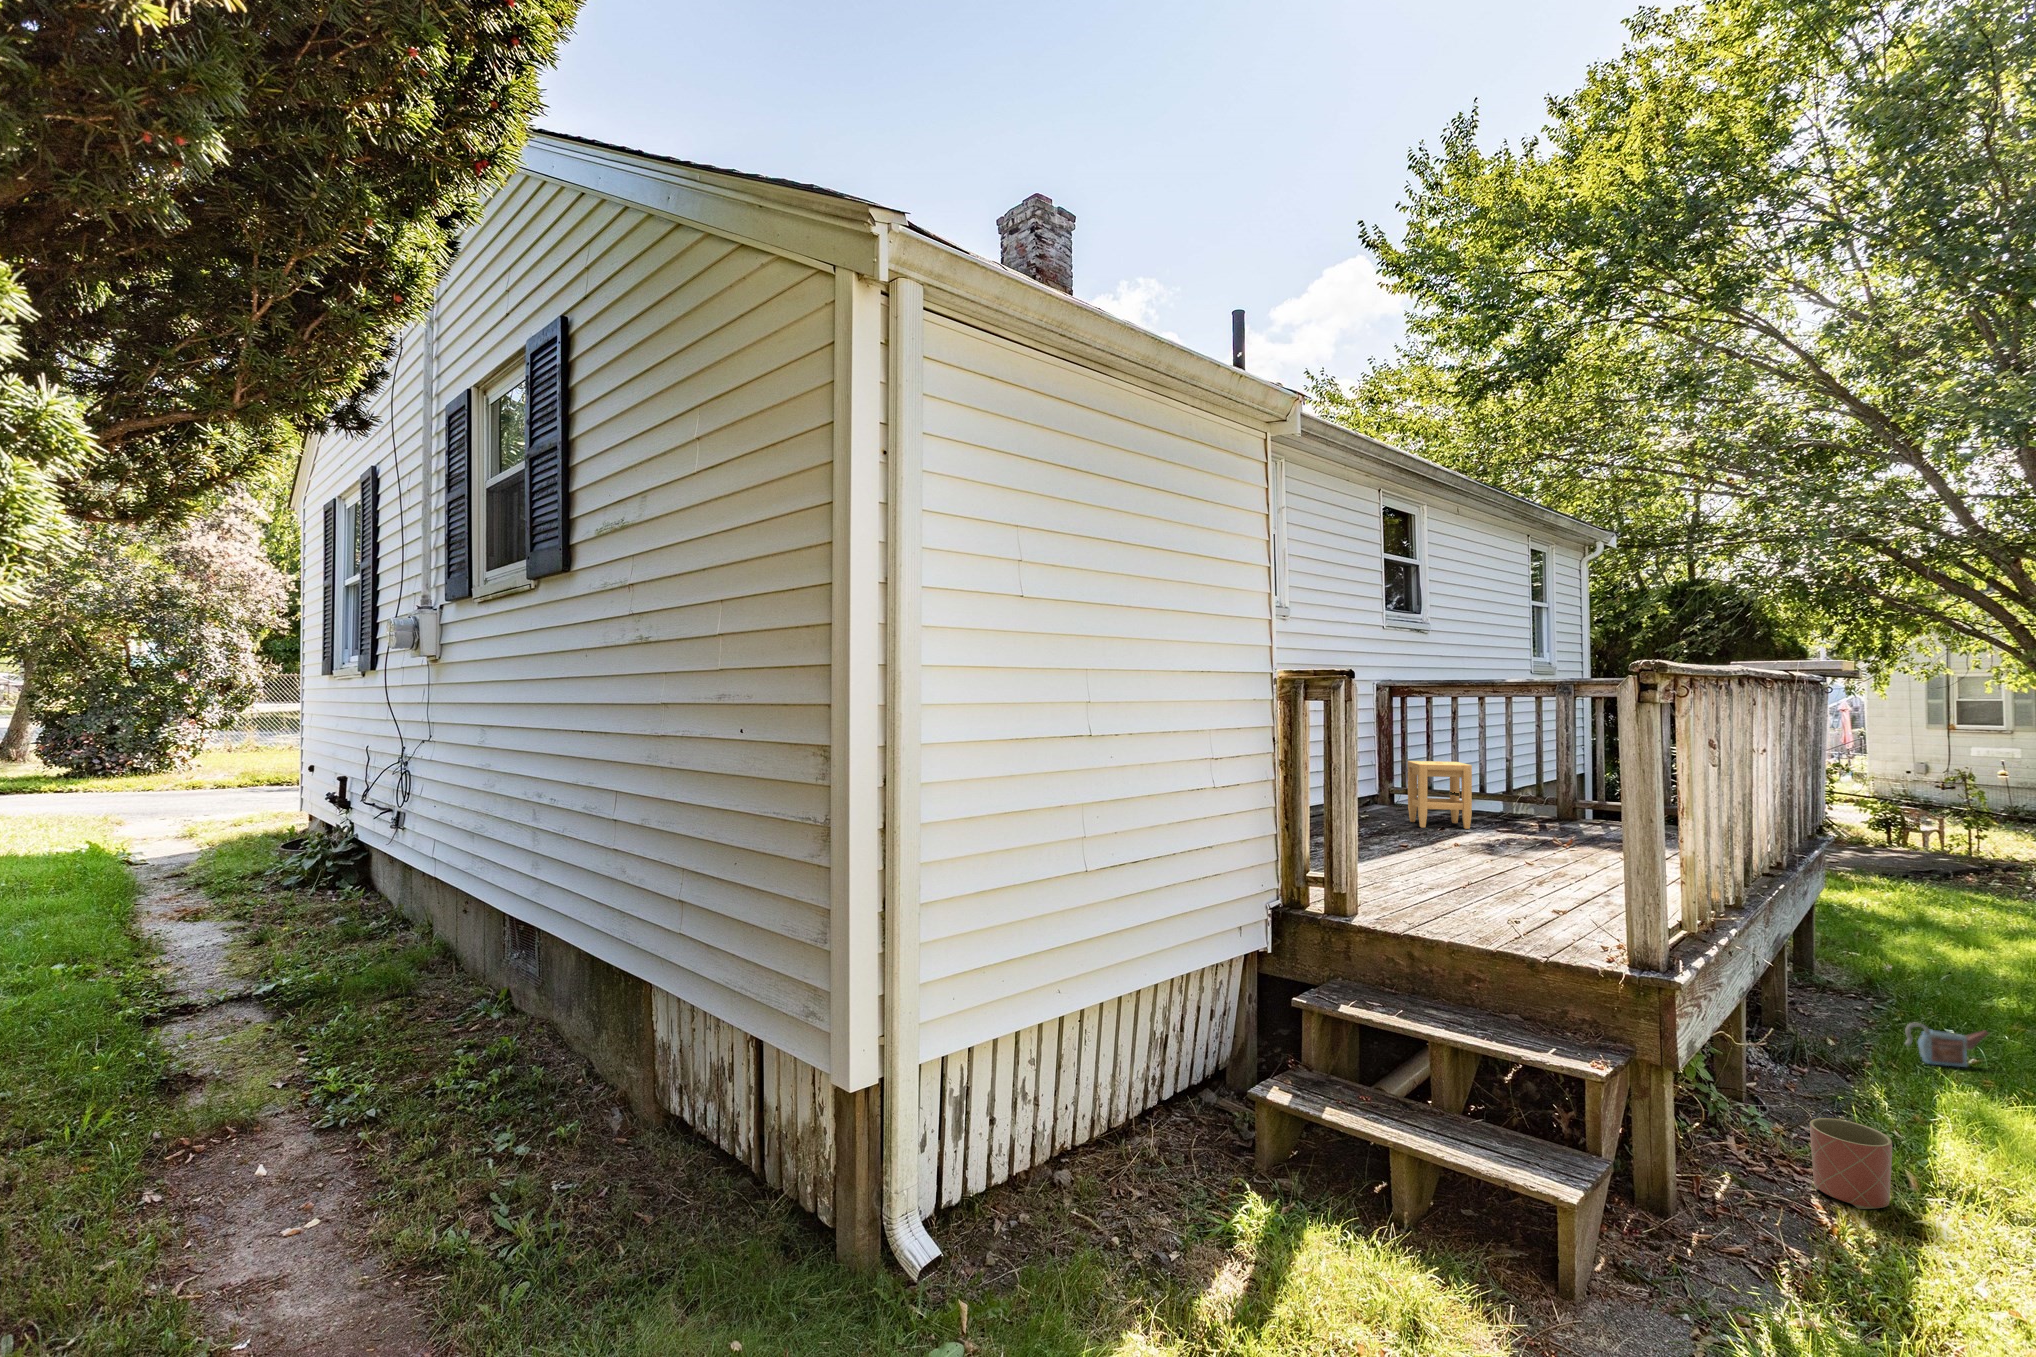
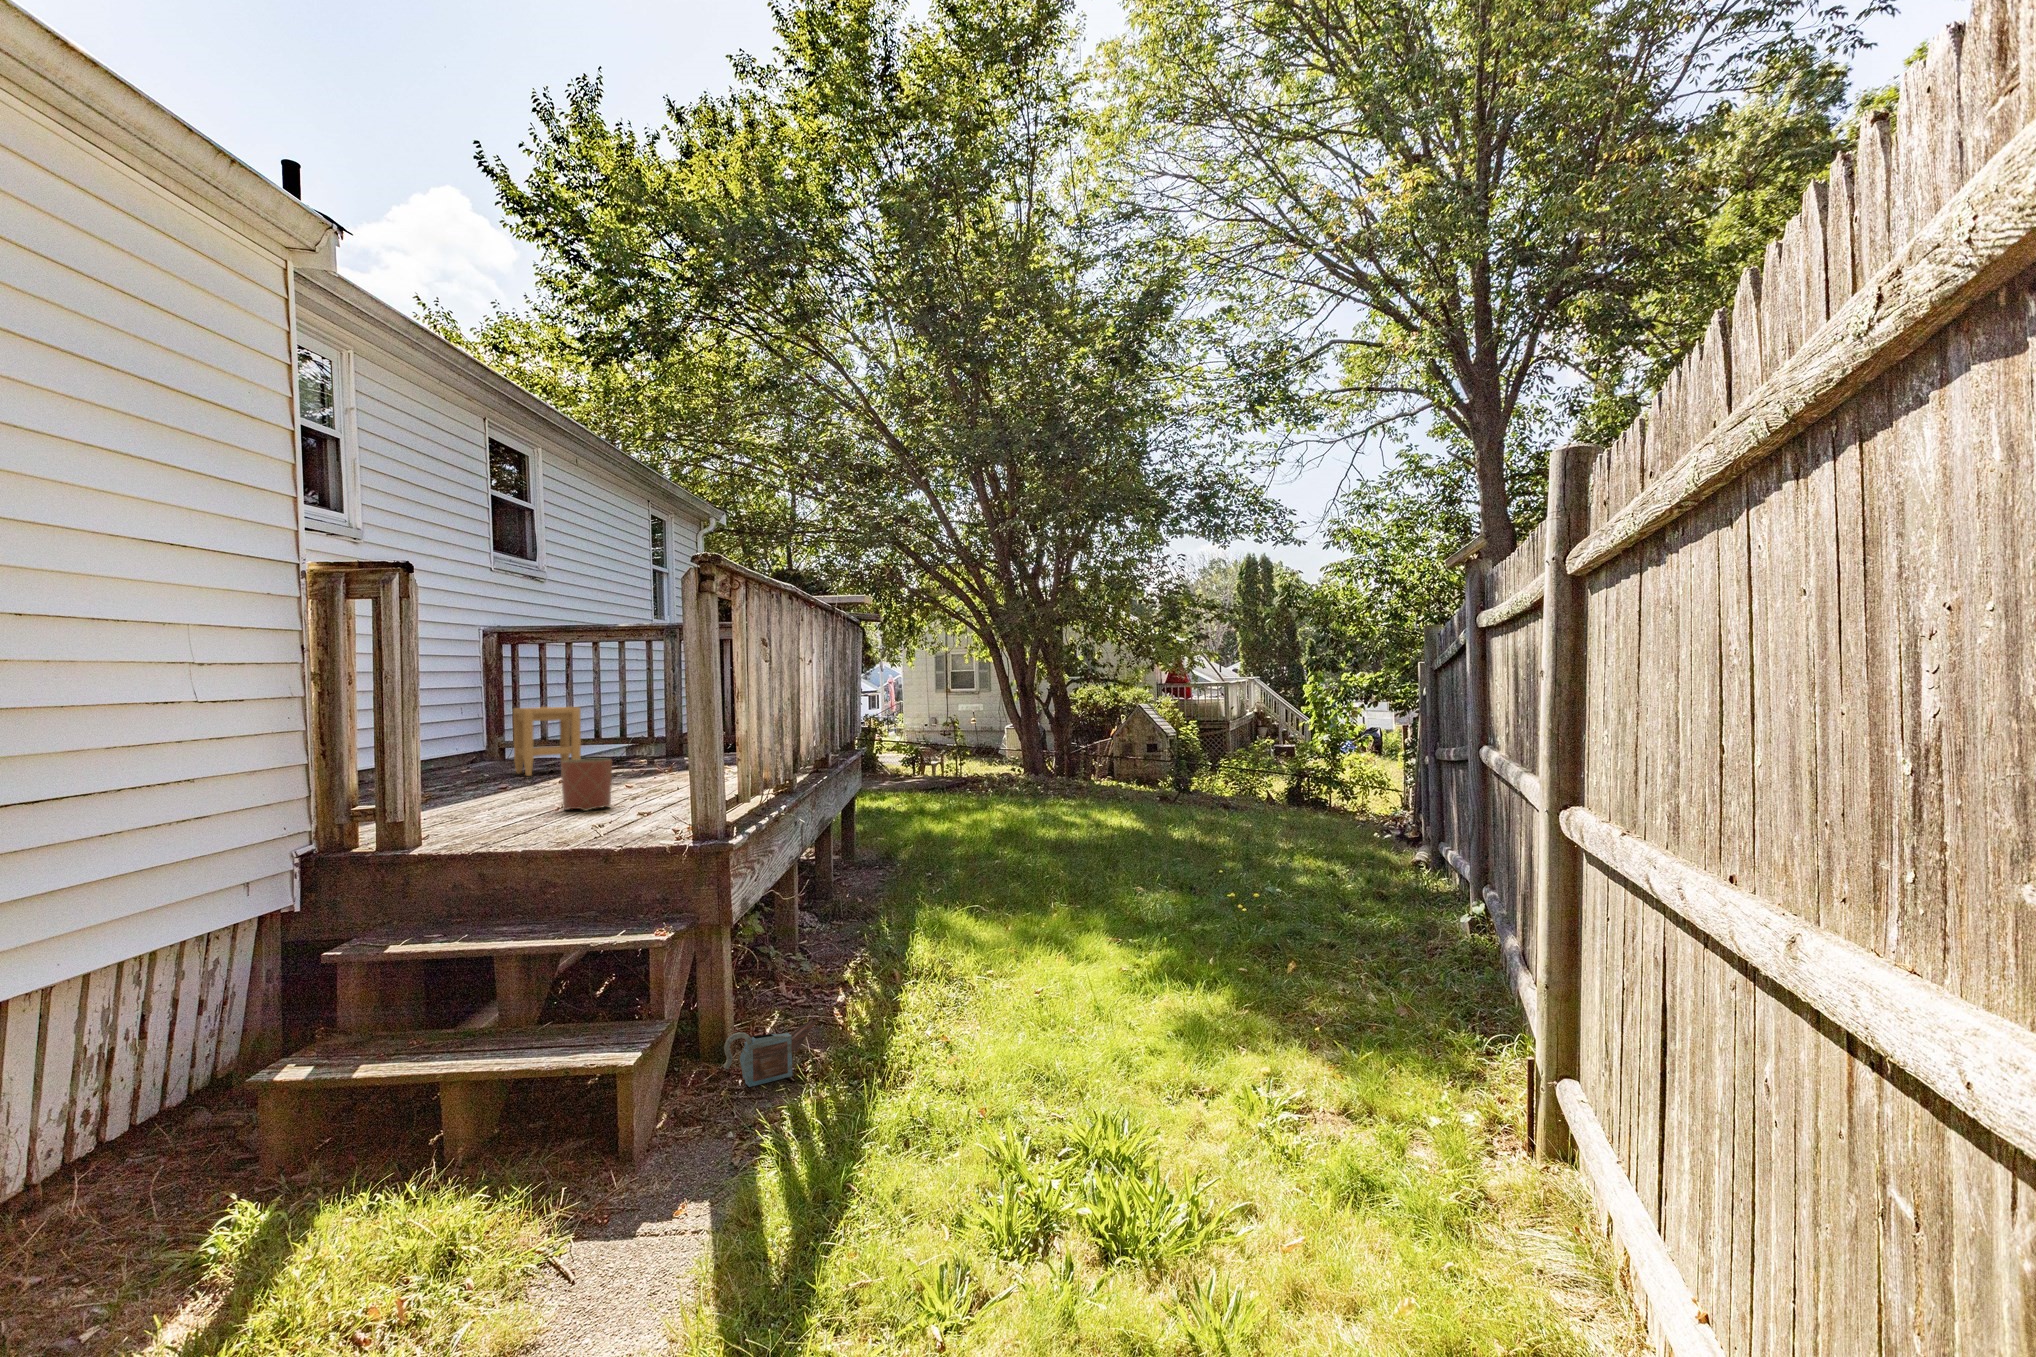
watering can: present [1905,1023,1988,1067] -> present [723,1019,816,1087]
planter: present [1810,1118,1892,1209] -> present [561,758,612,811]

